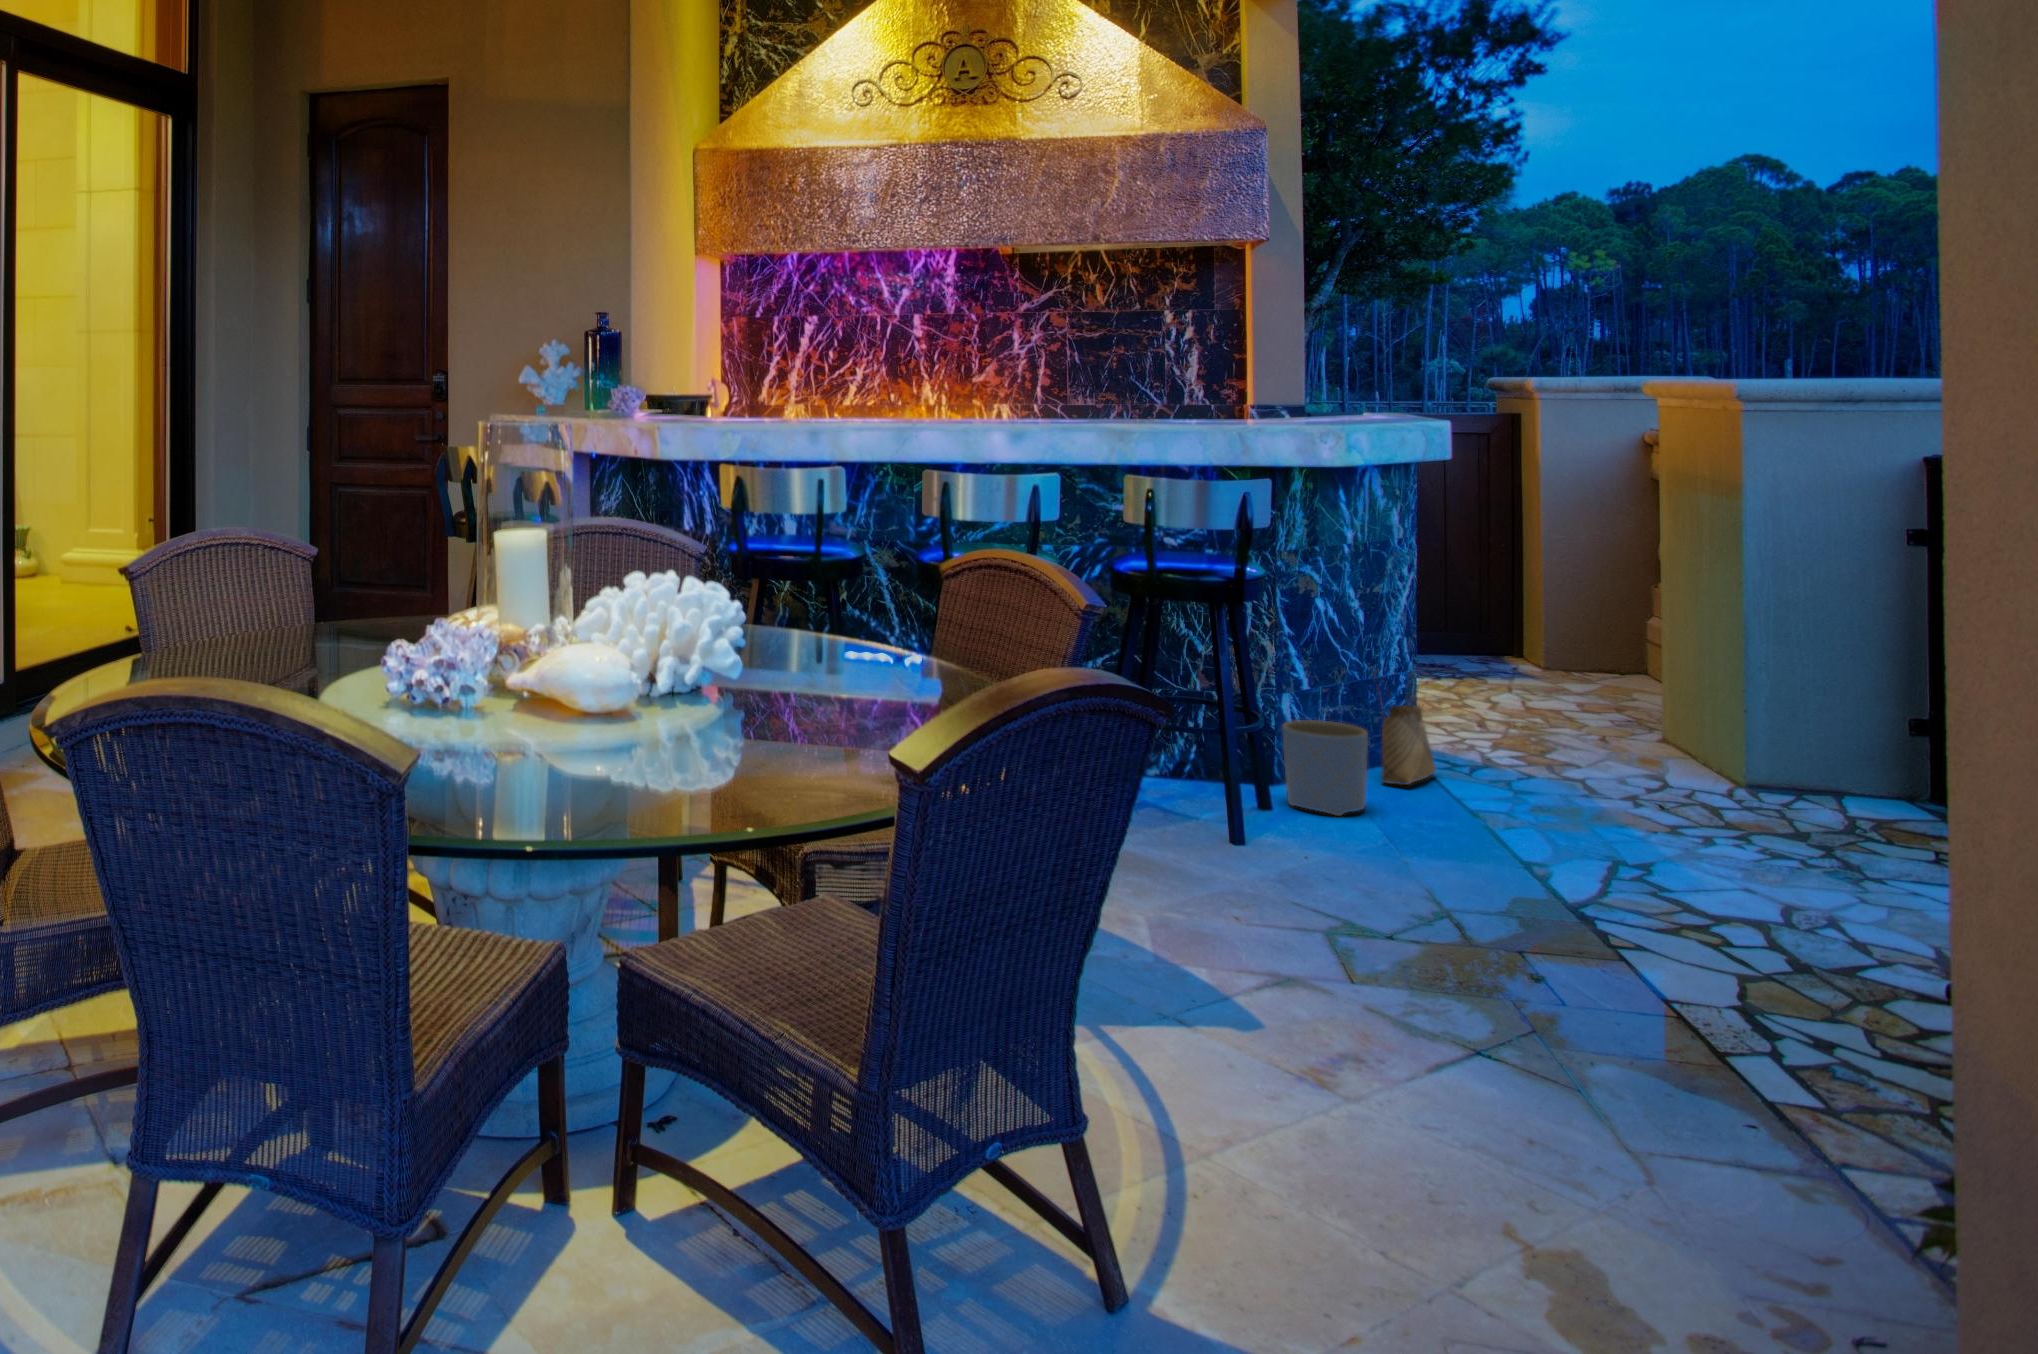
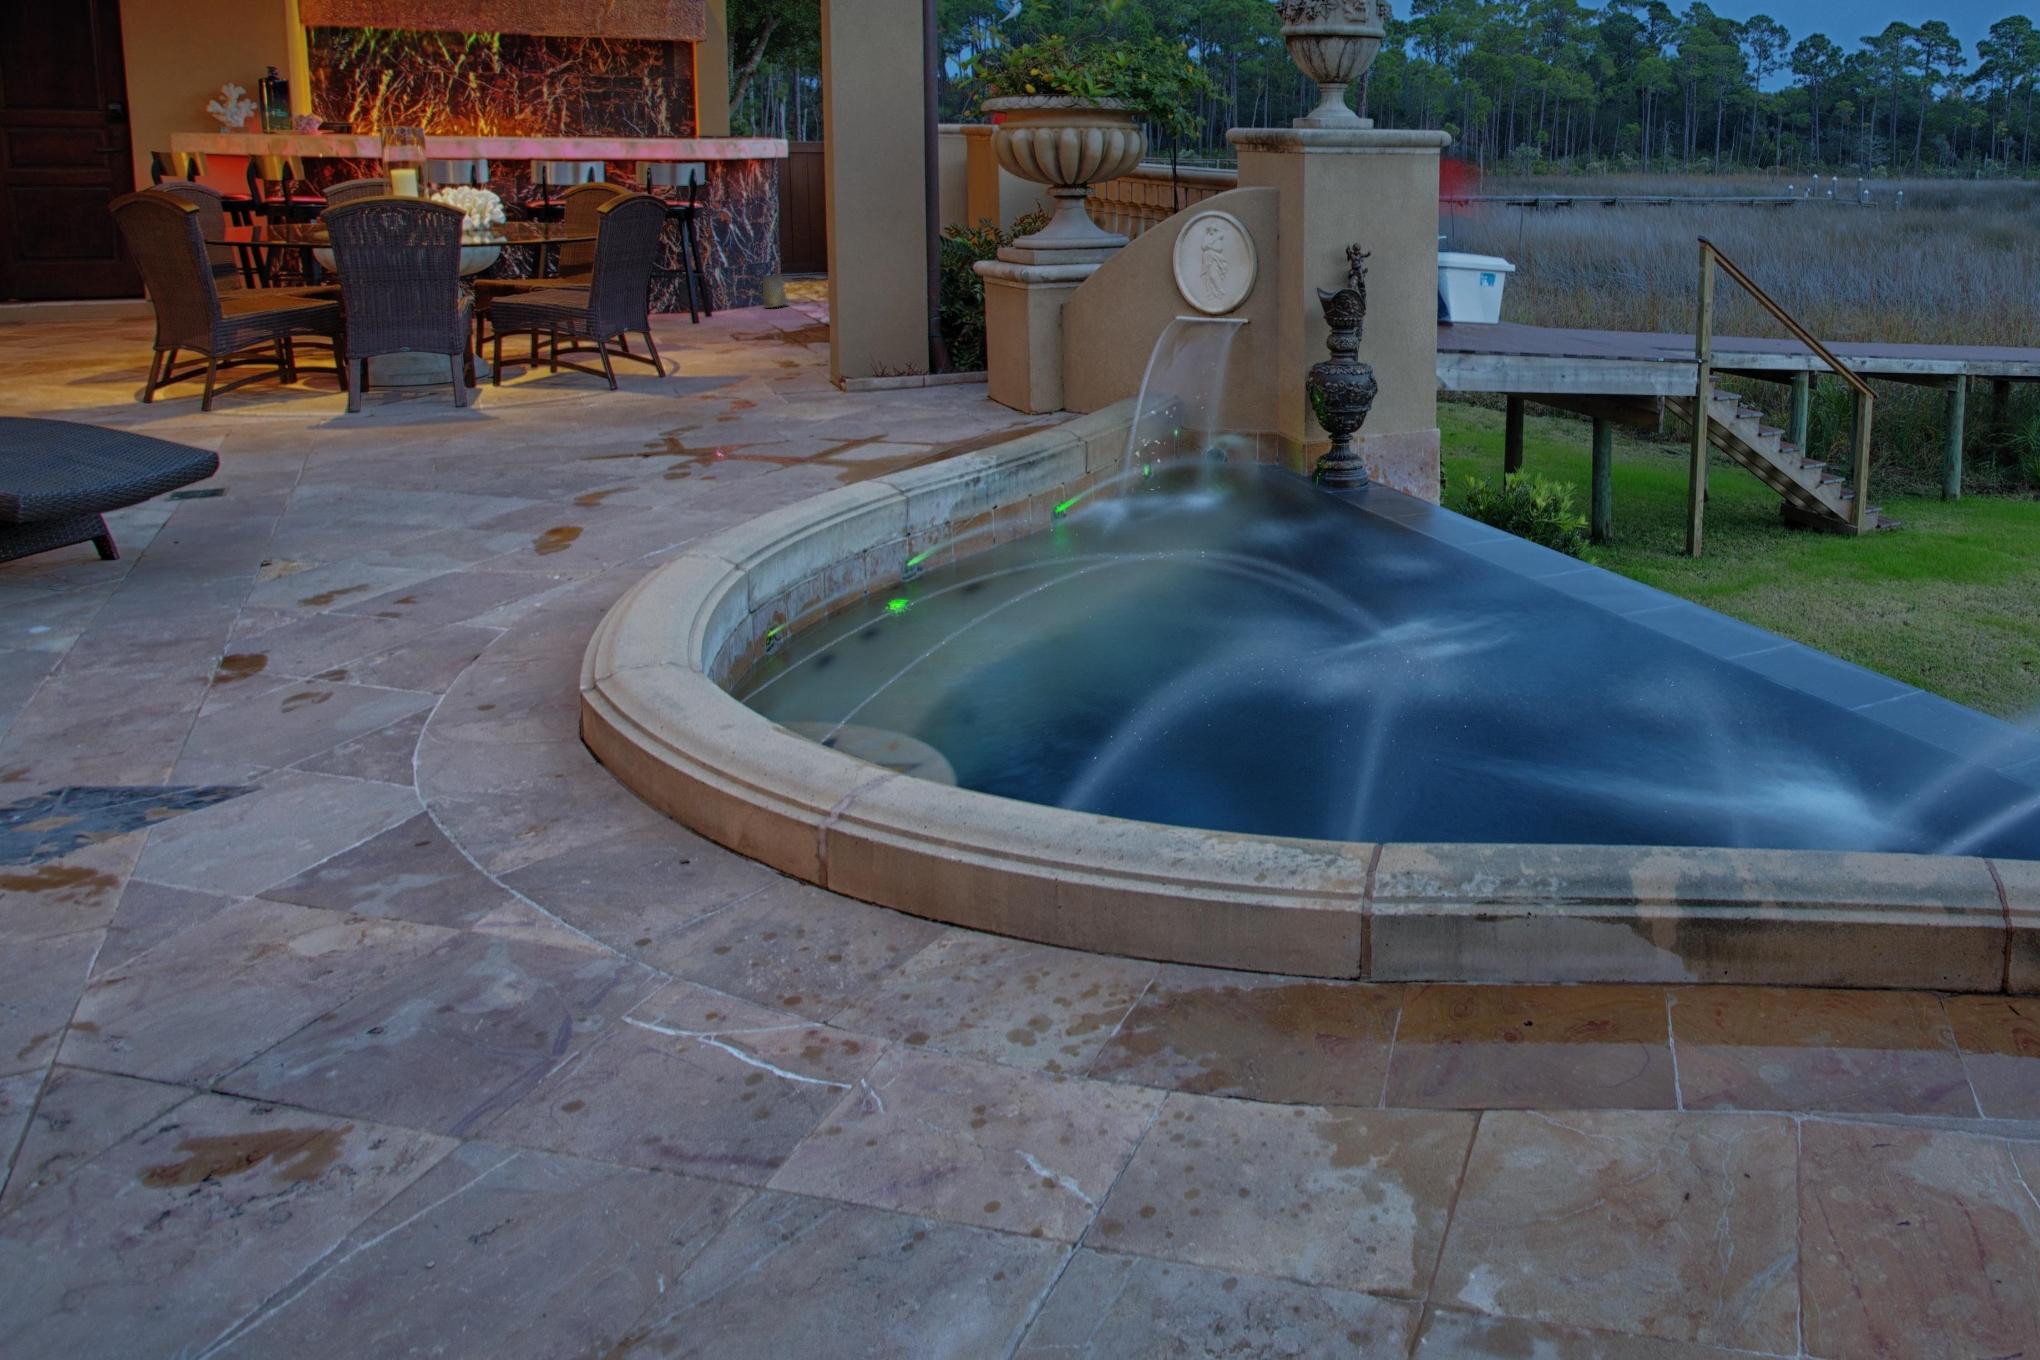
planter: present [1282,720,1368,816] -> none [715,278,753,316]

